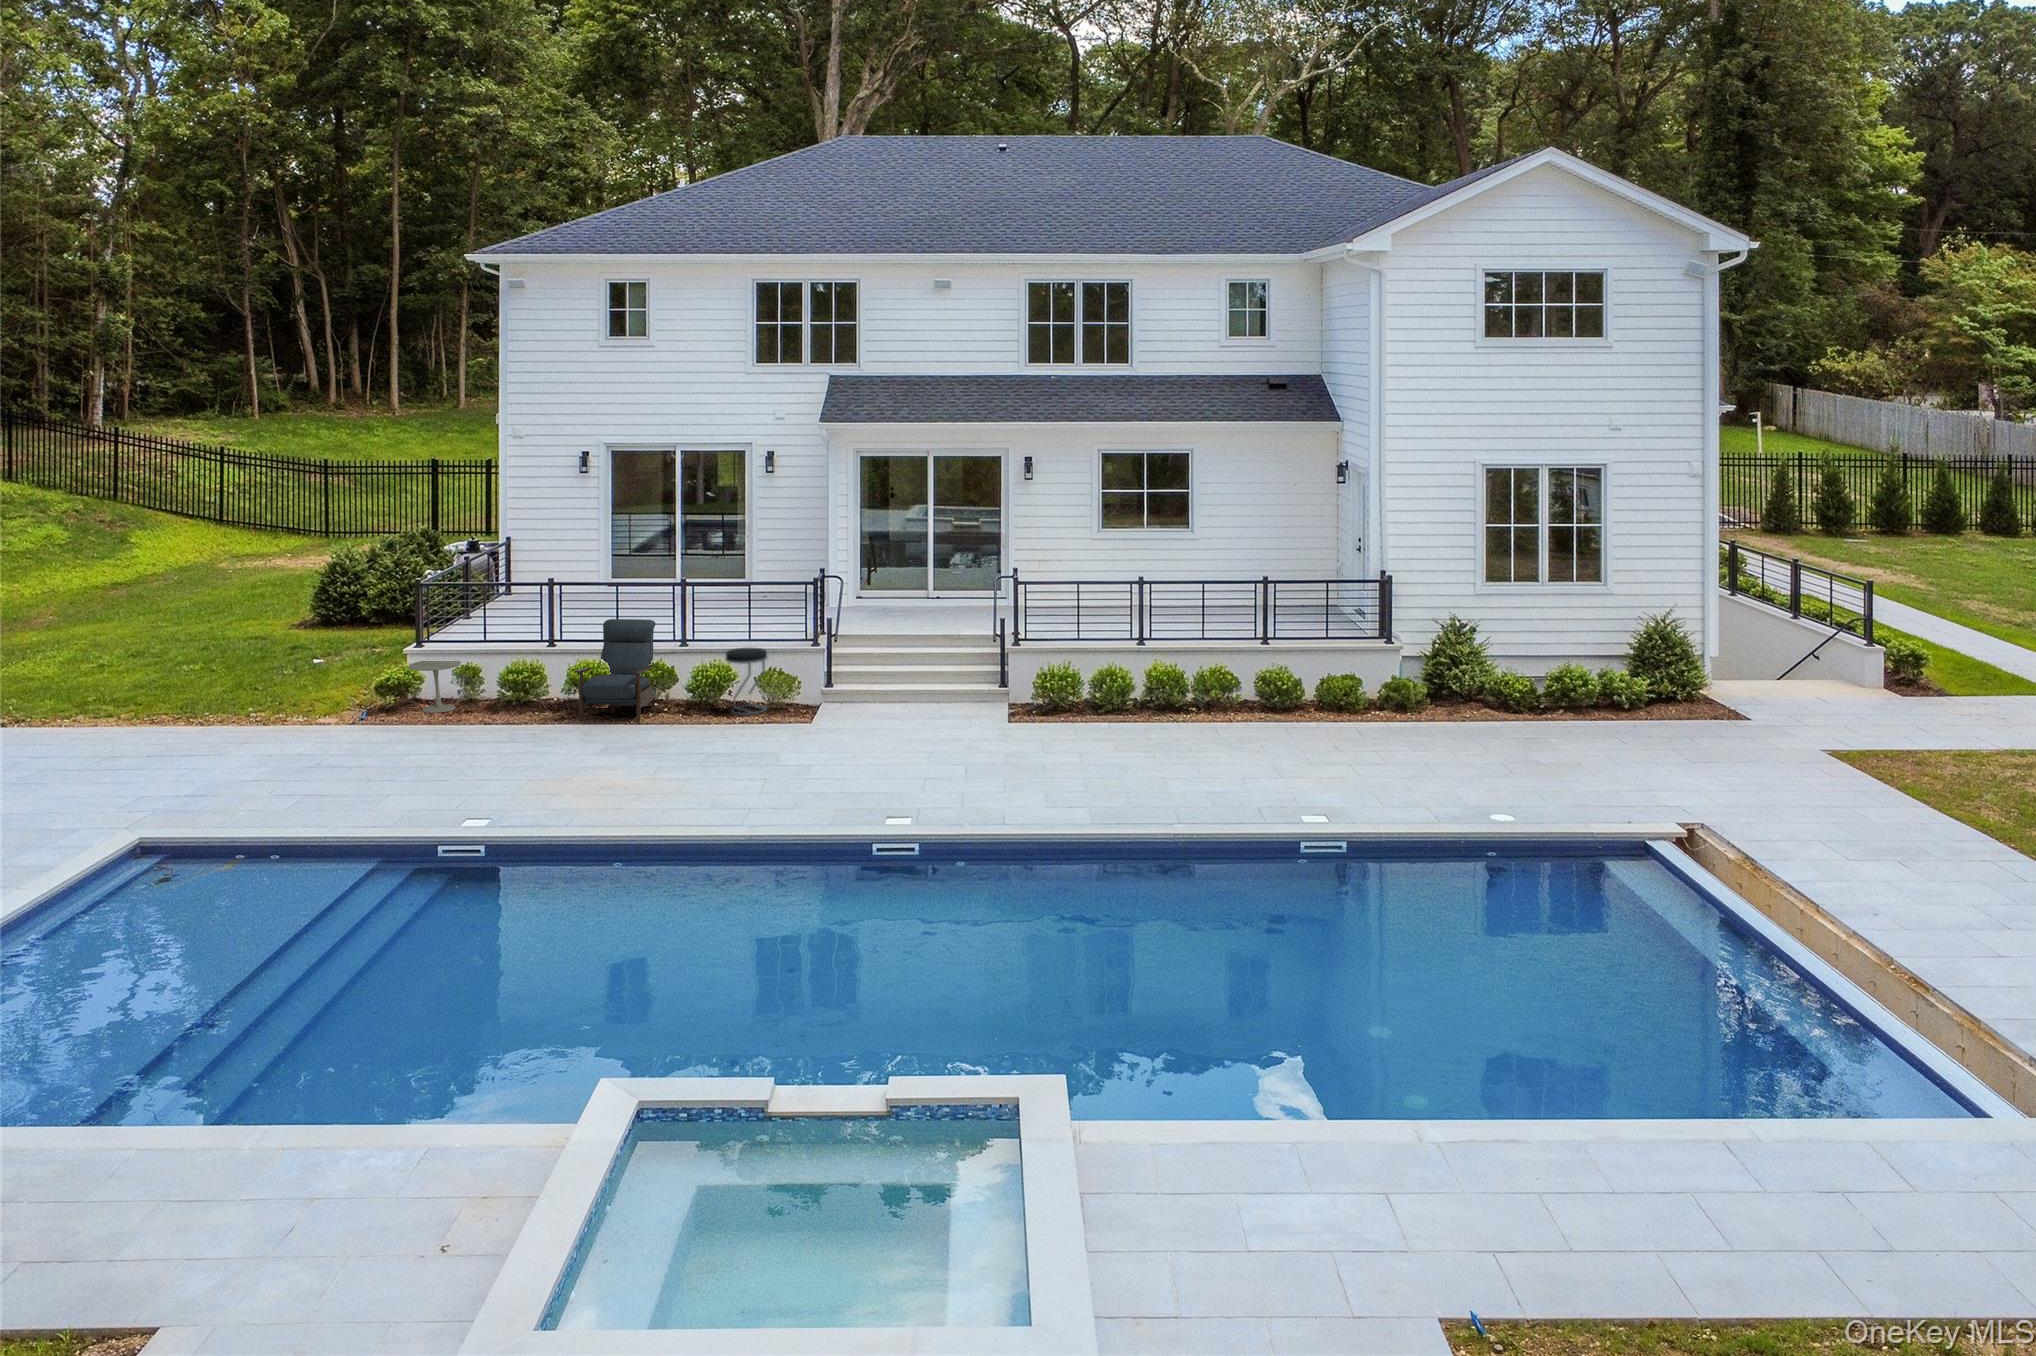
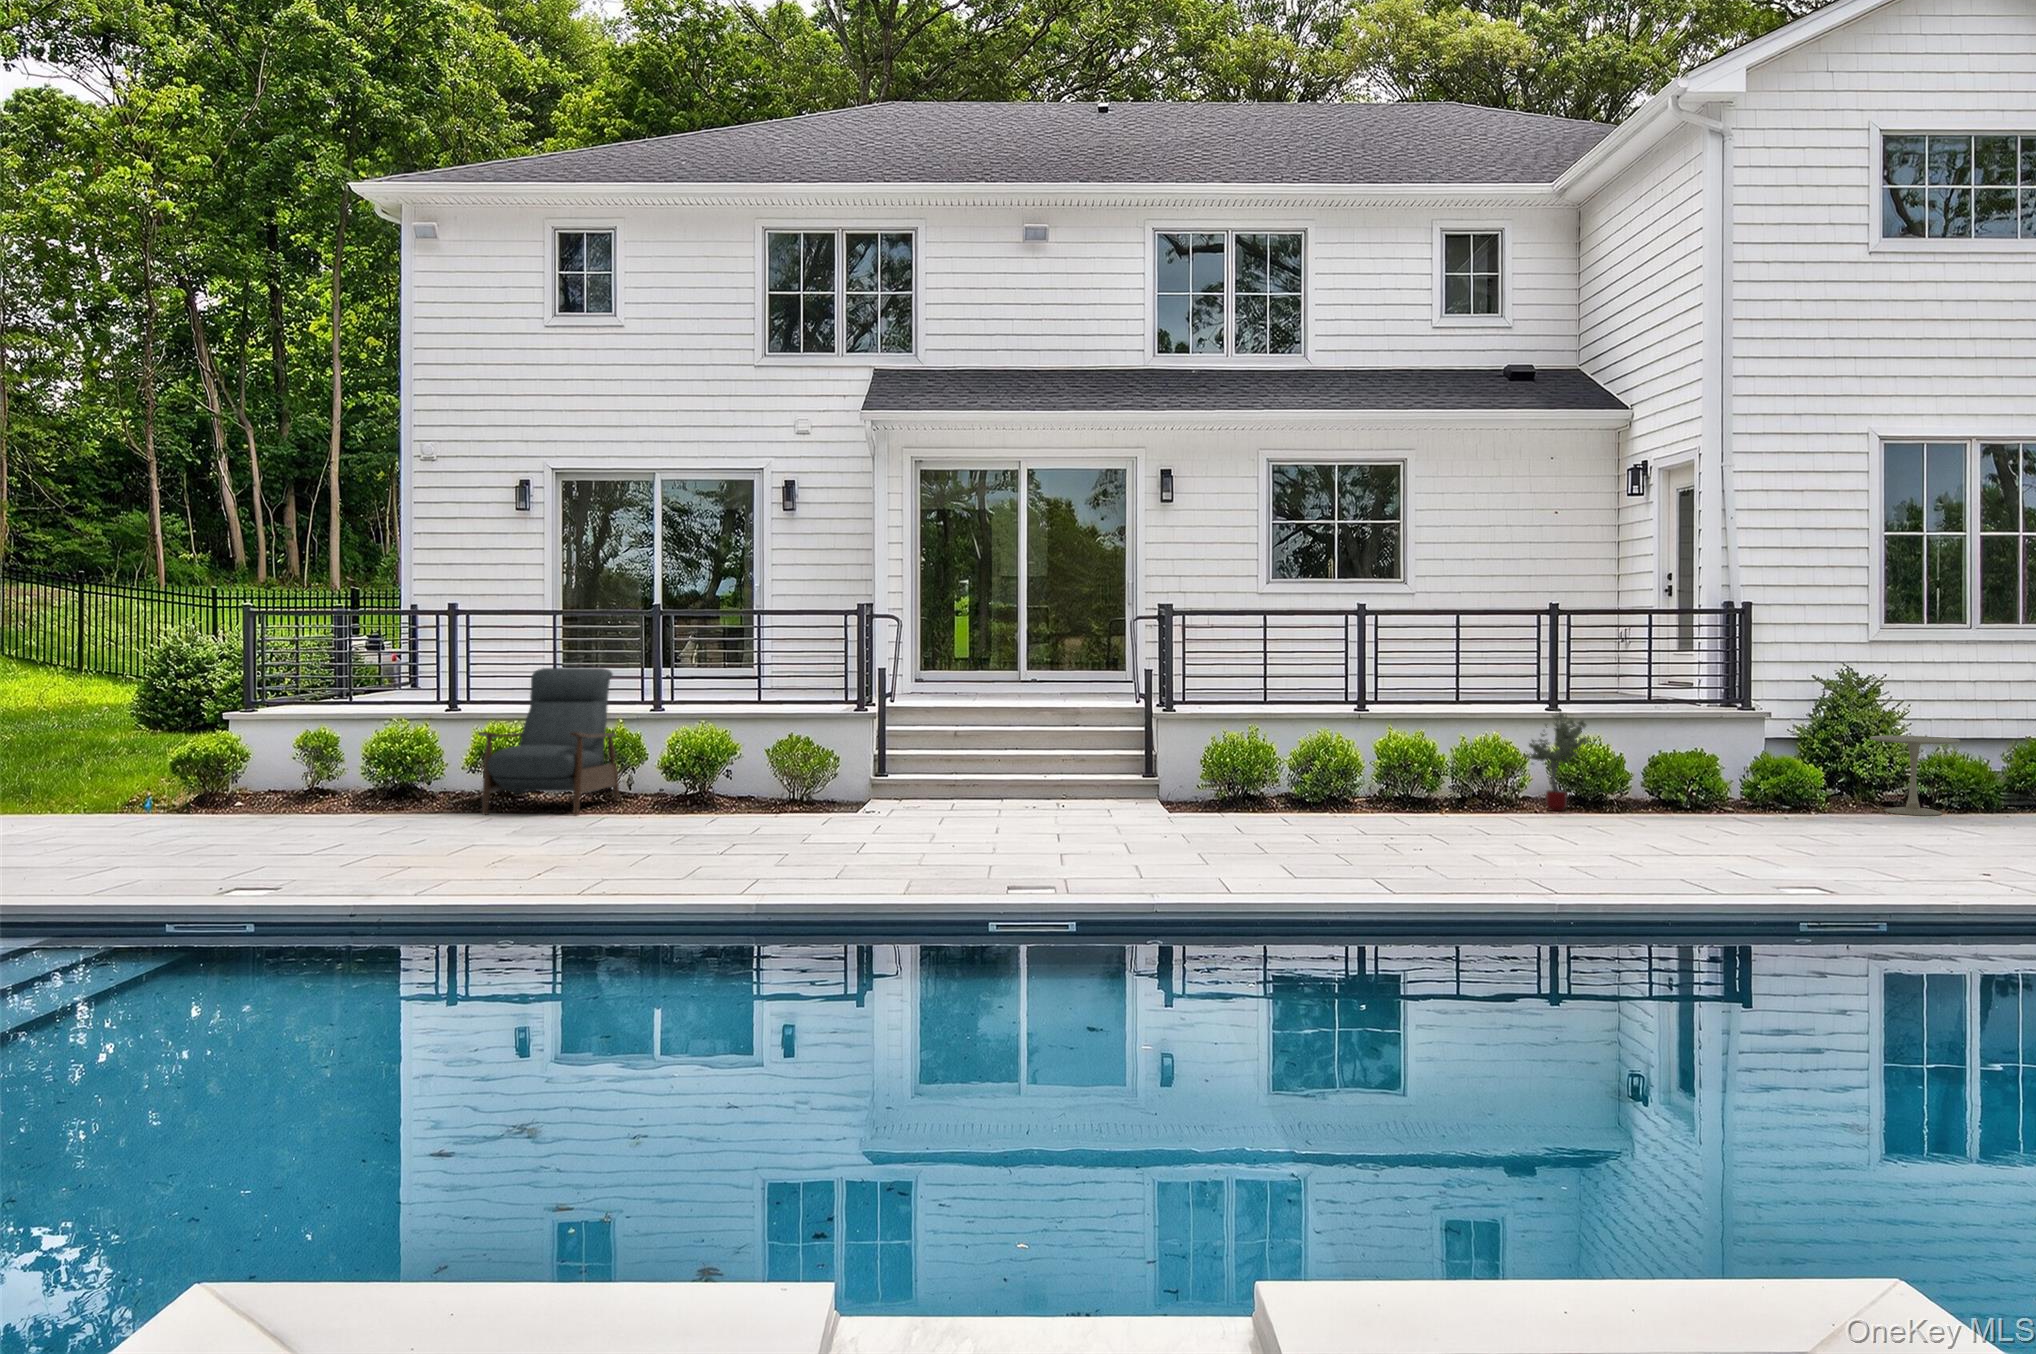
stool: present [726,648,768,715] -> none [718,710,786,810]
potted tree: none [1233,651,1276,717] -> present [1524,709,1588,811]
side table: present [409,661,461,713] -> present [1870,735,1960,816]

